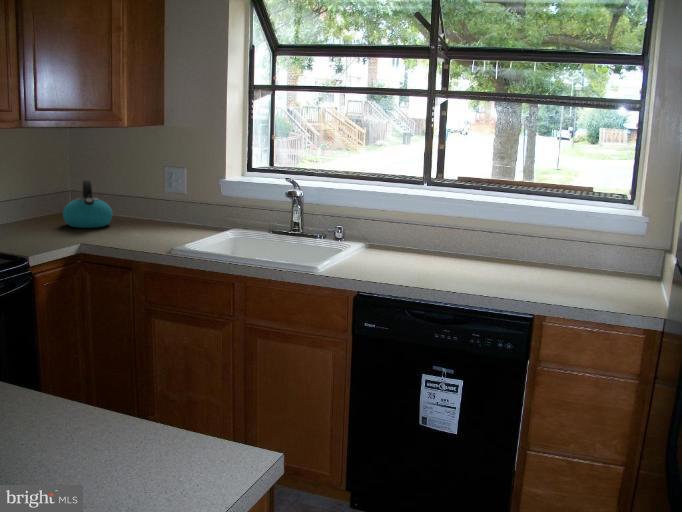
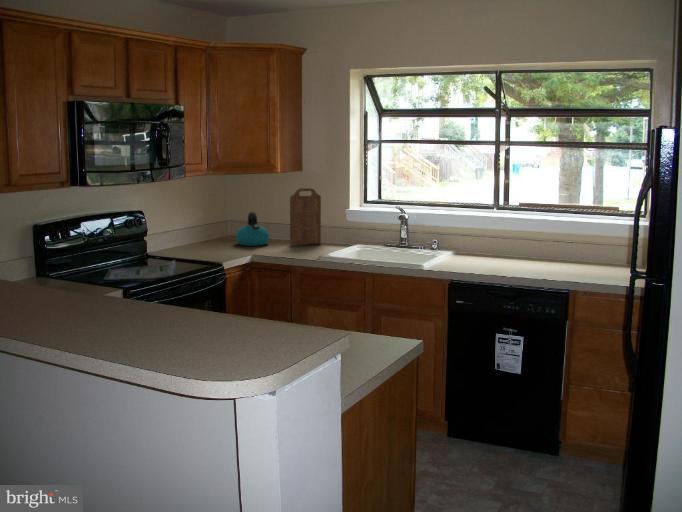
cutting board: none [140,148,186,228] -> present [290,188,321,245]

